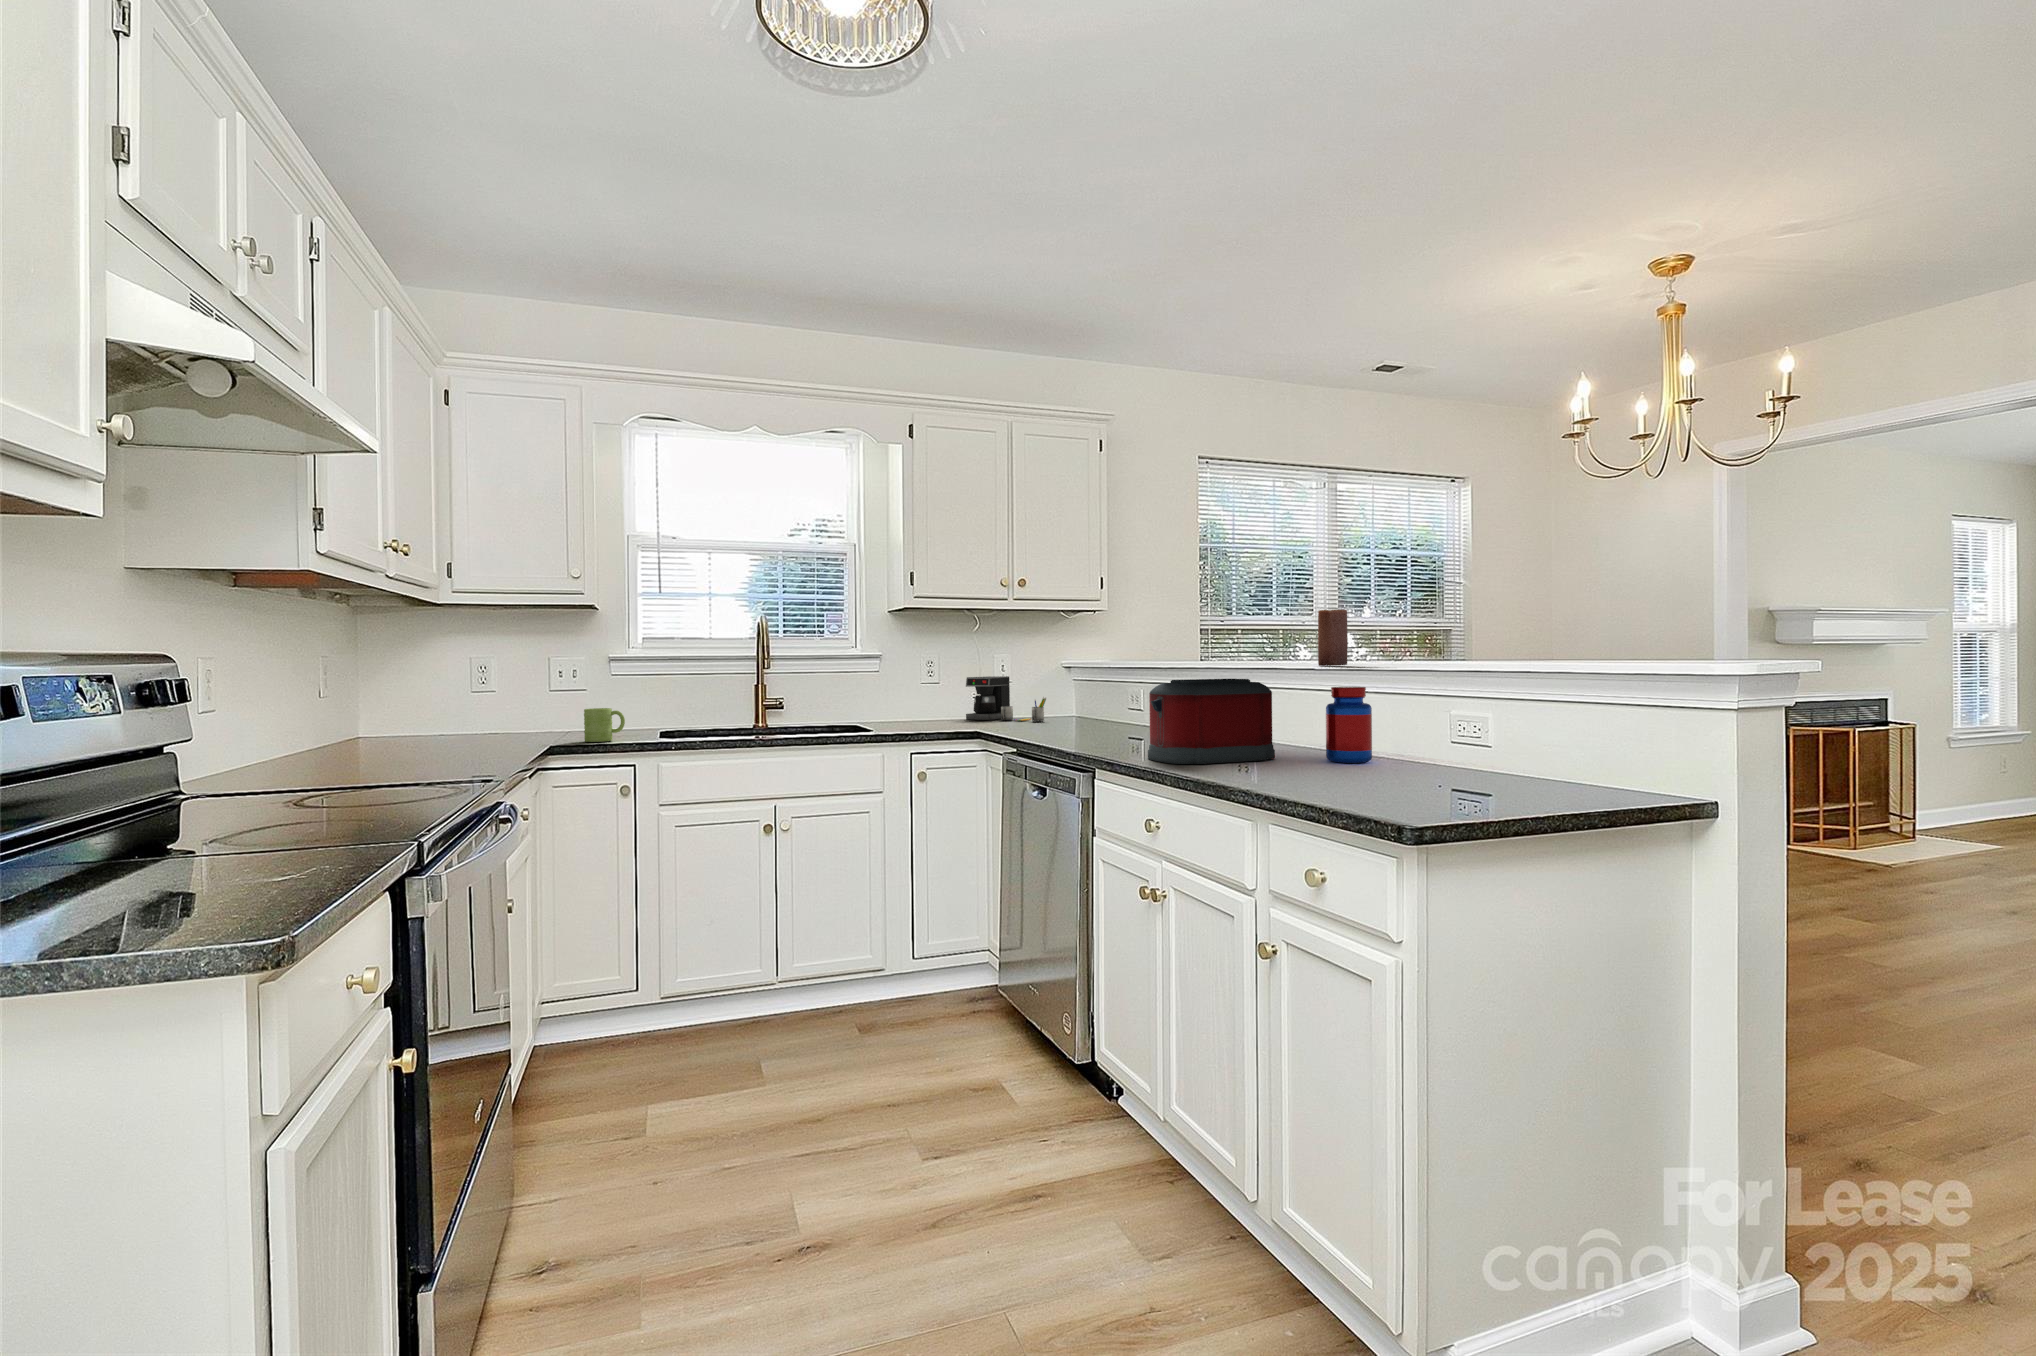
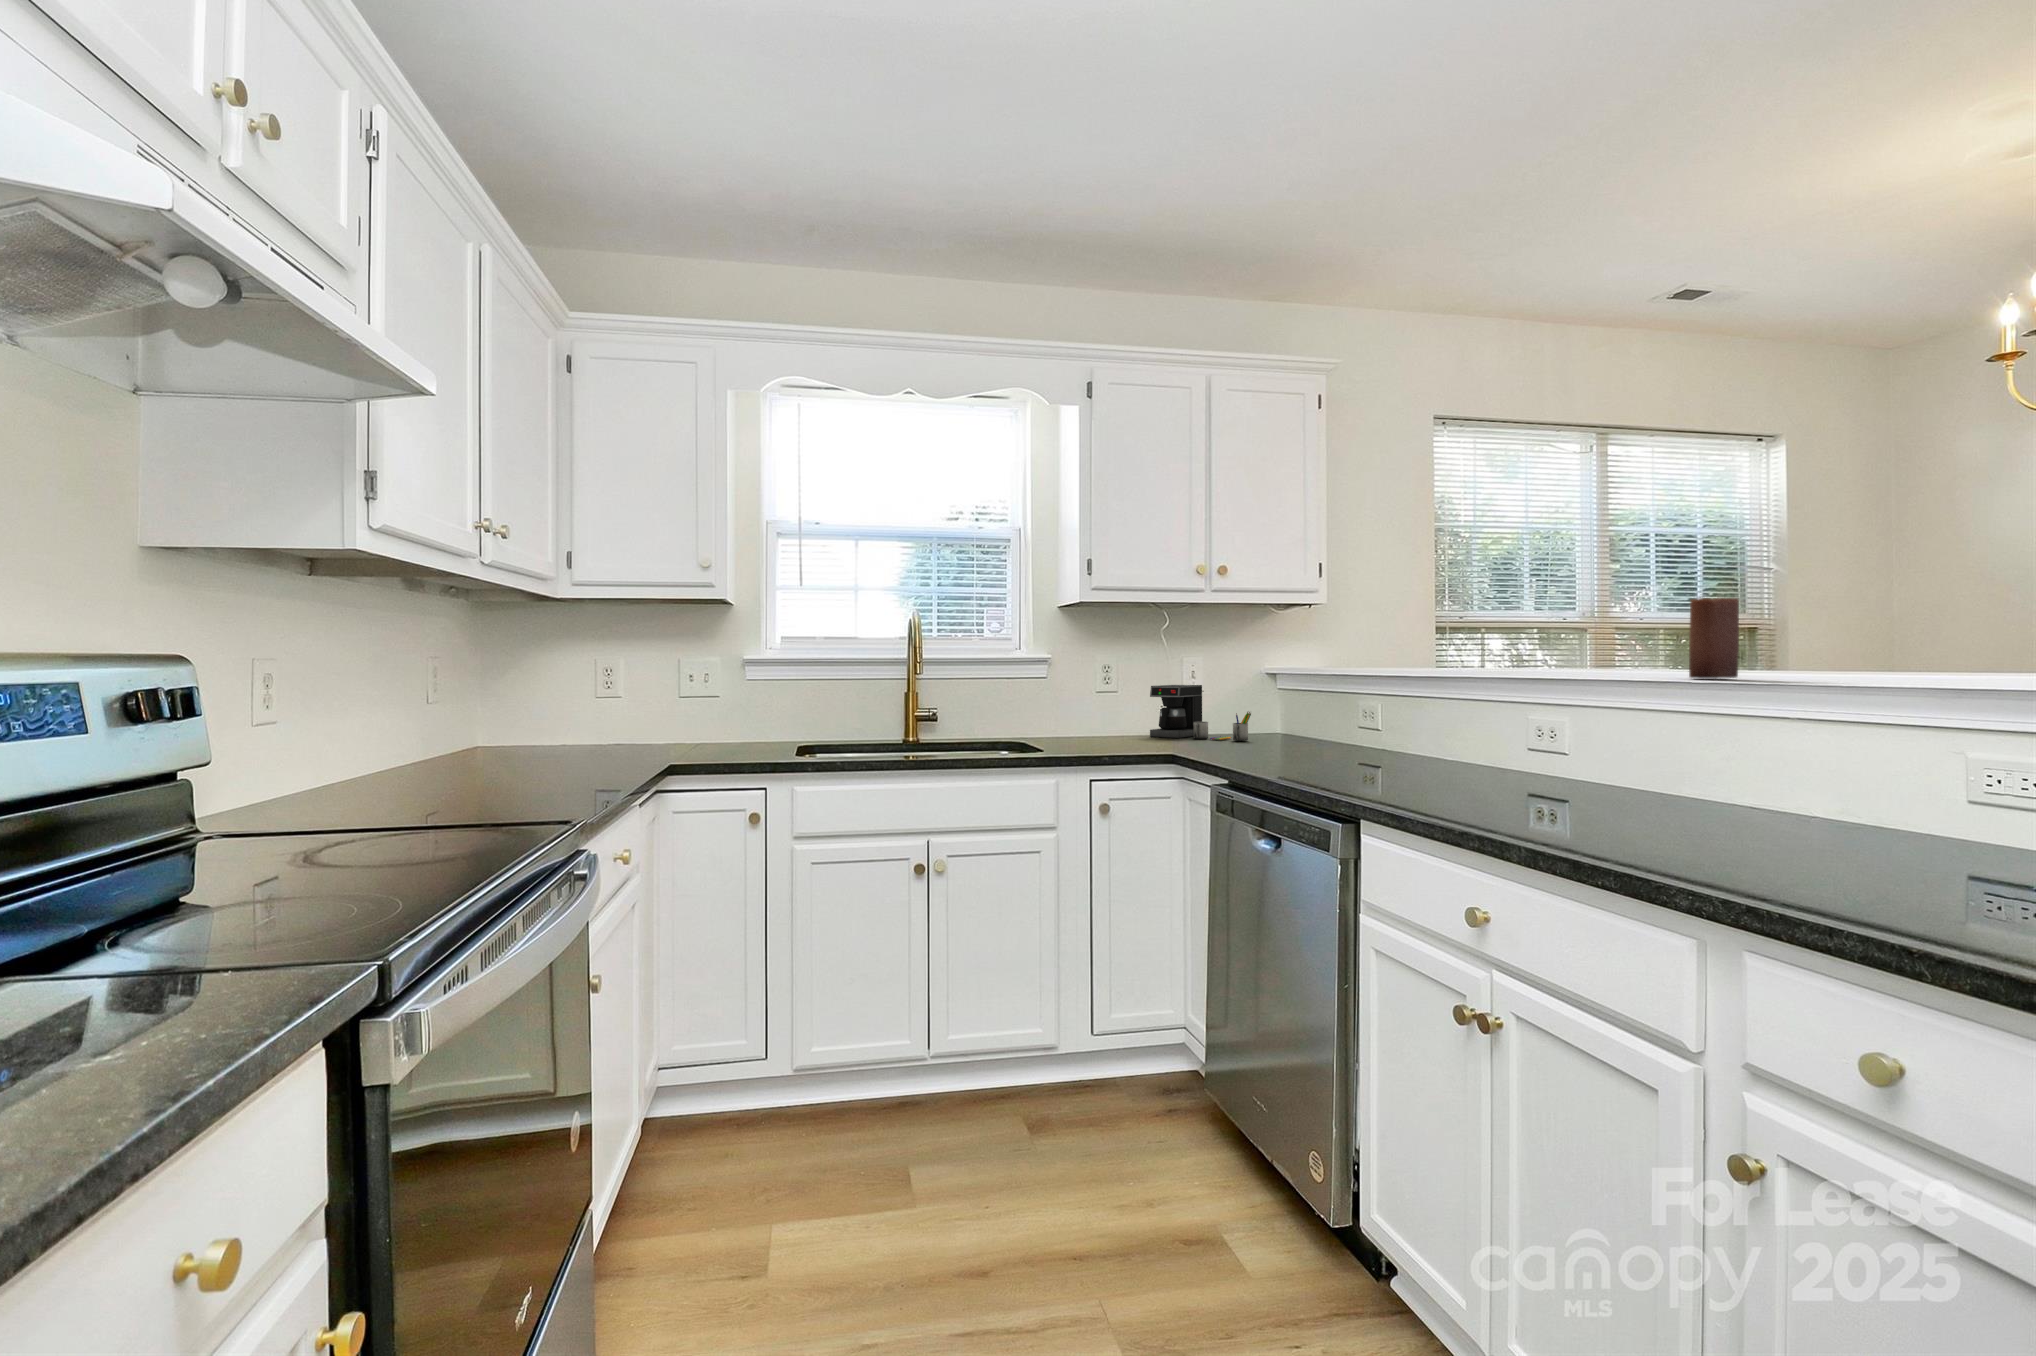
toaster: present [1148,679,1275,764] -> none [1444,696,1642,822]
jar: present [1326,687,1372,763] -> none [1731,711,1813,827]
mug: present [584,708,625,742] -> none [708,720,755,761]

